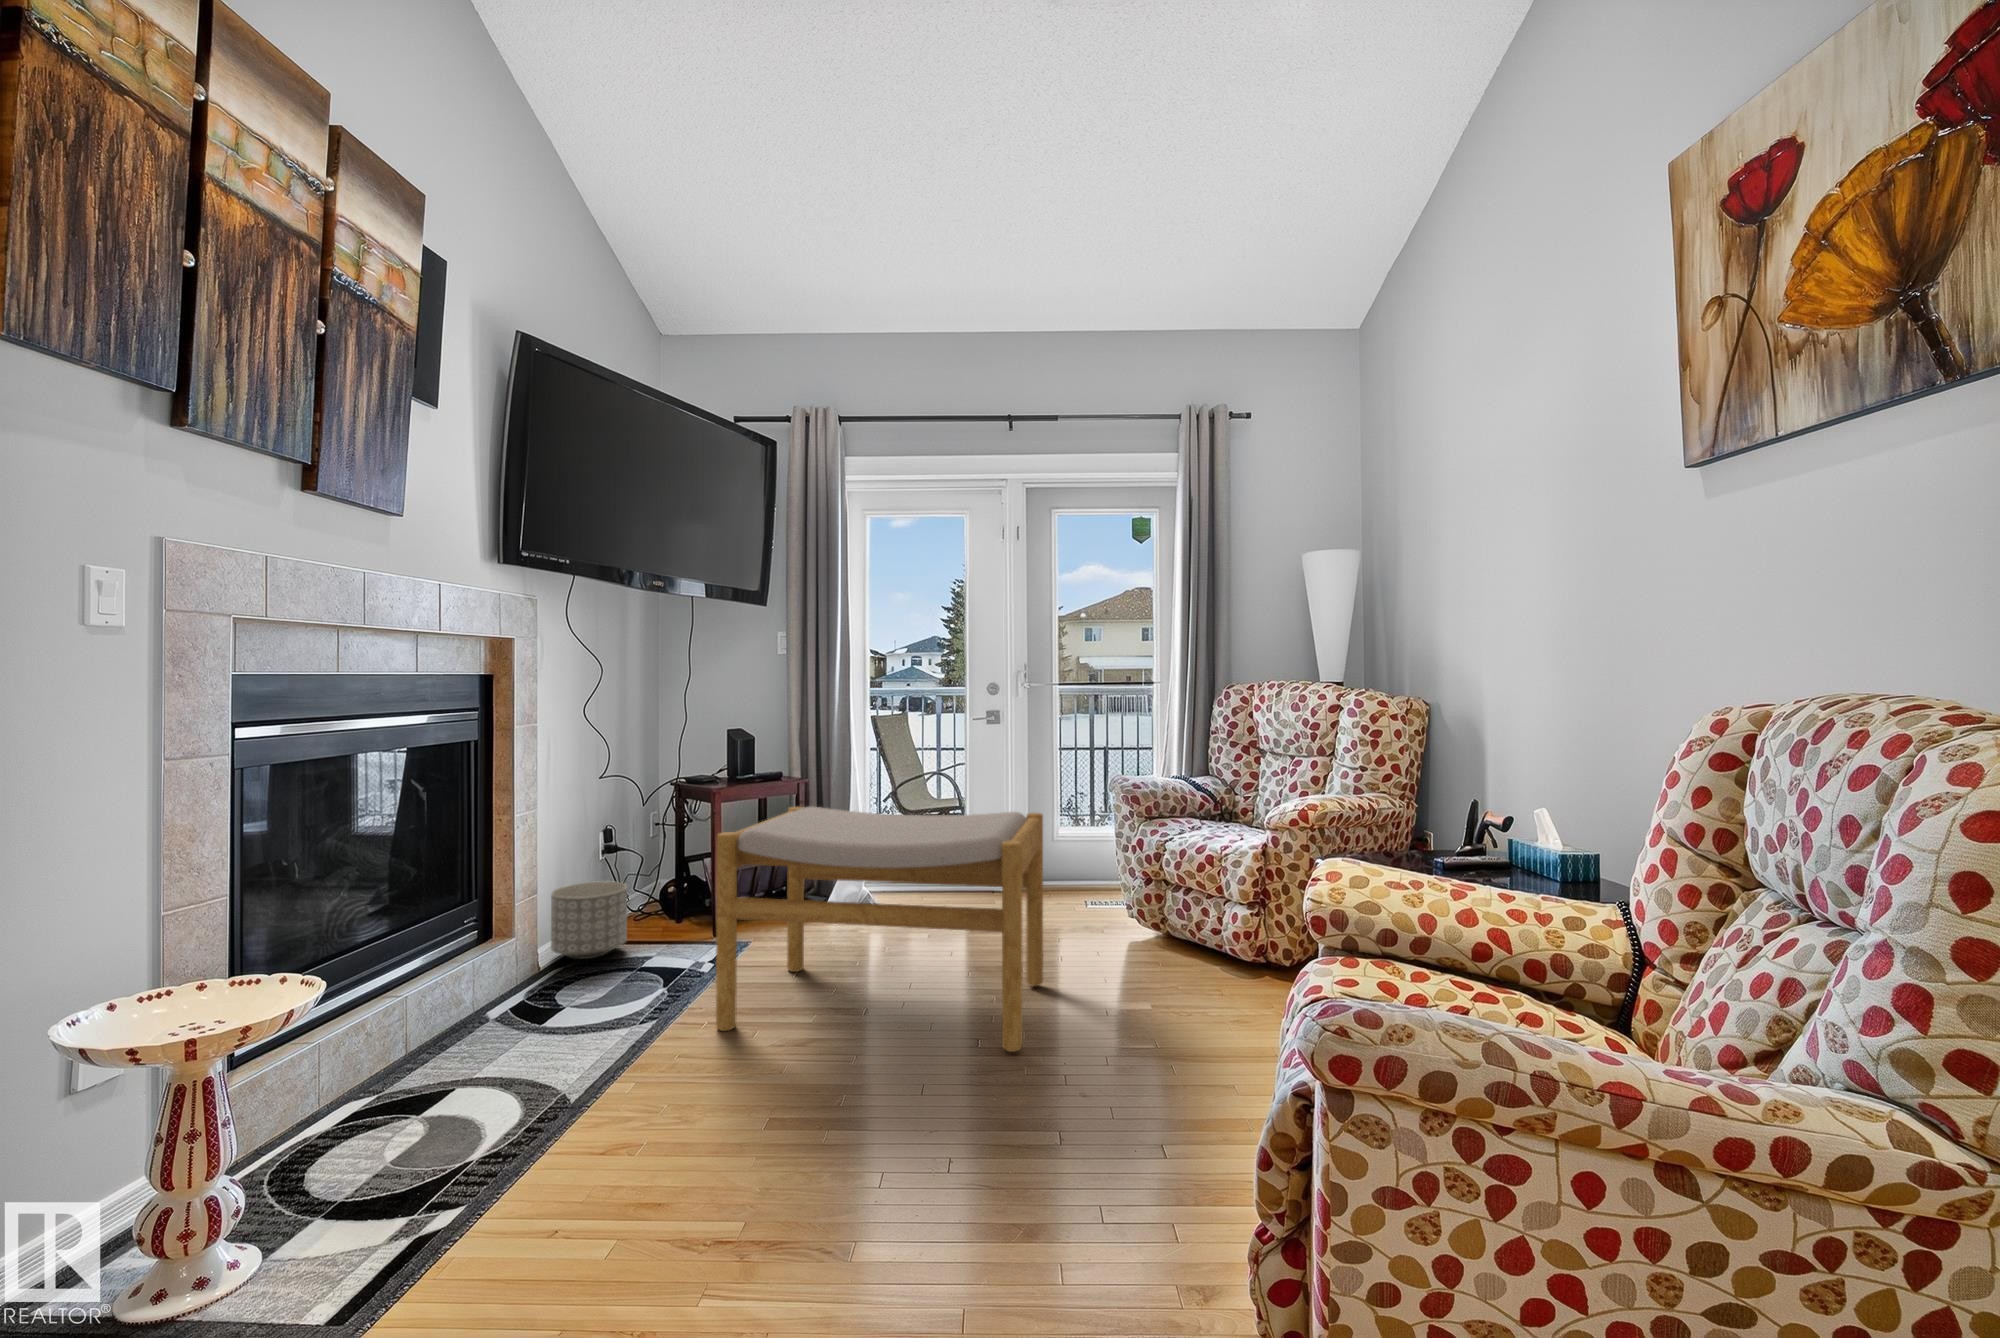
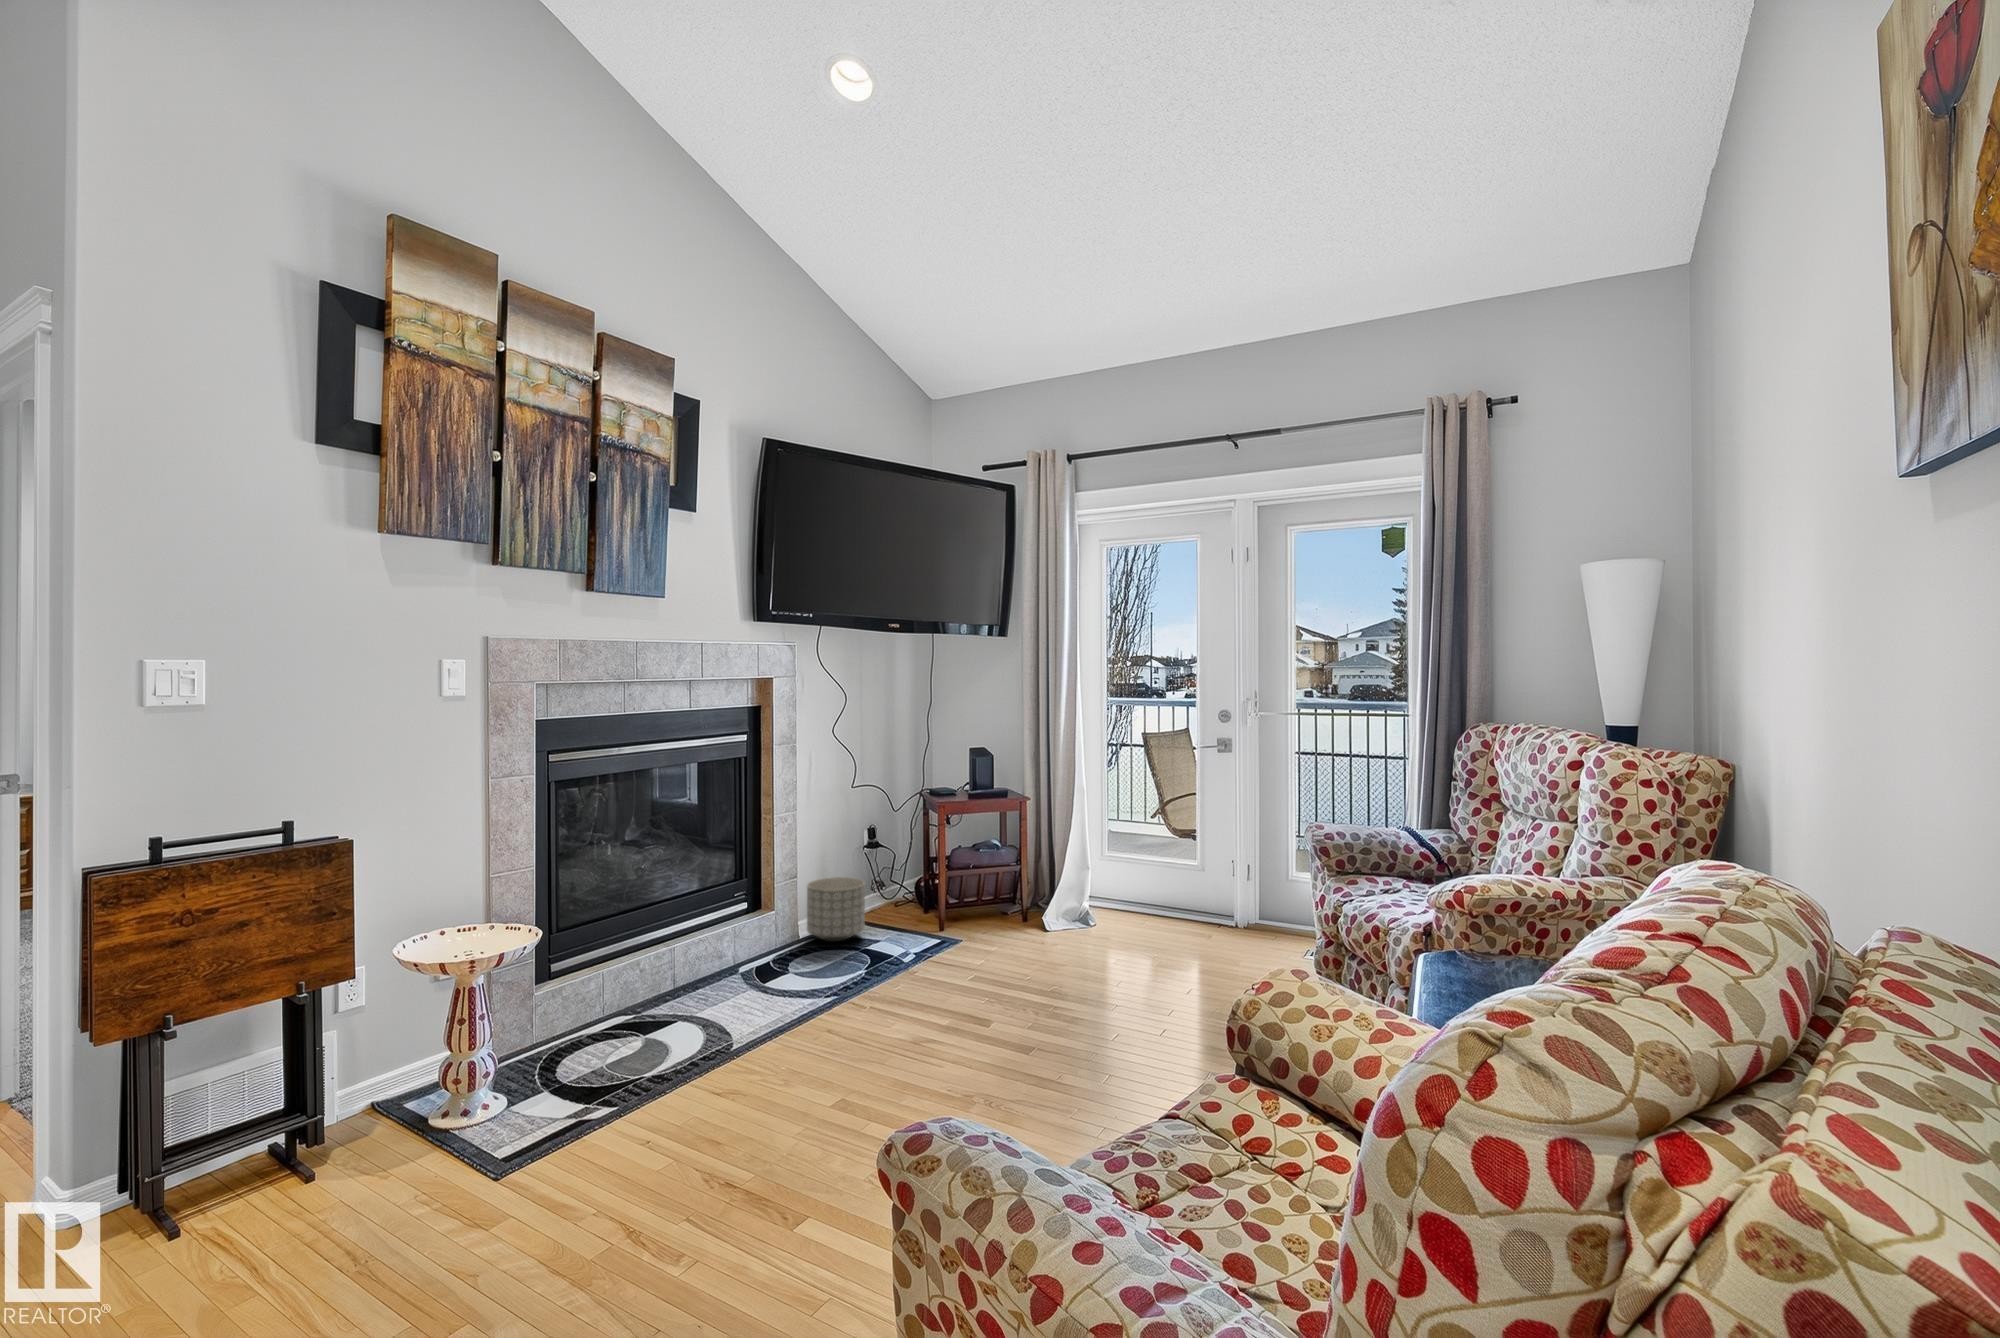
footstool: present [716,807,1043,1052] -> none [871,830,1181,1093]

